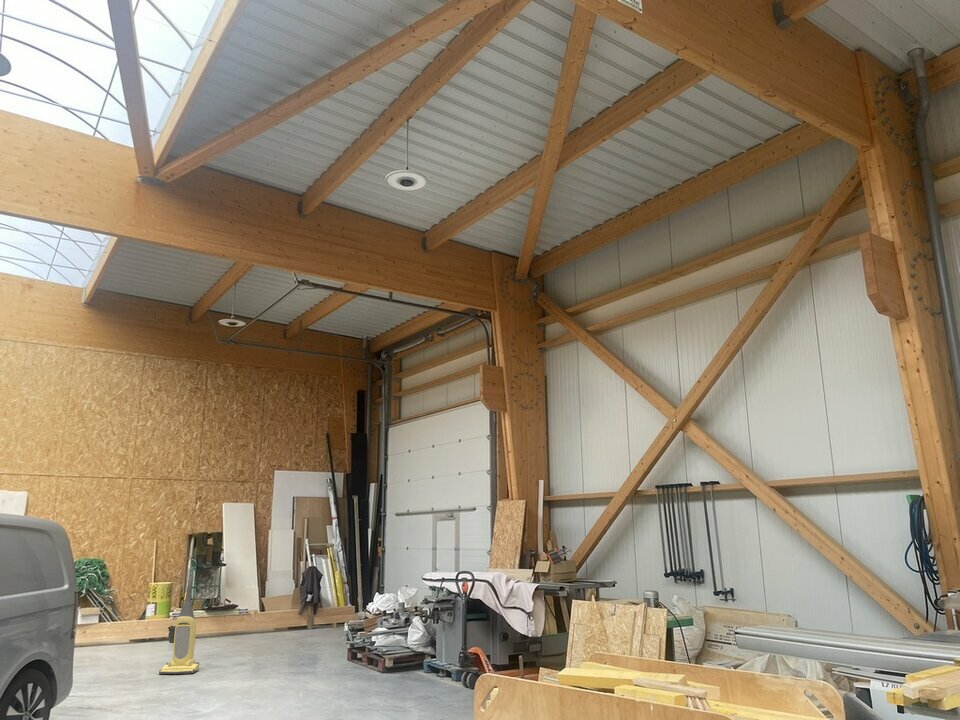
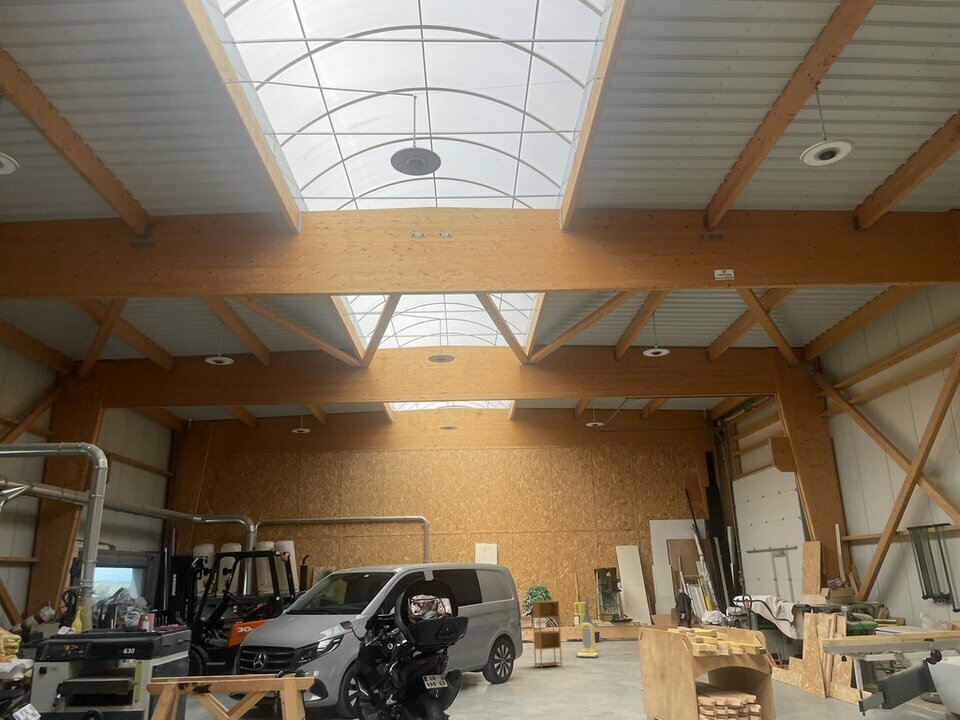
shelving unit: none [86,583,152,708] -> present [532,601,562,668]

